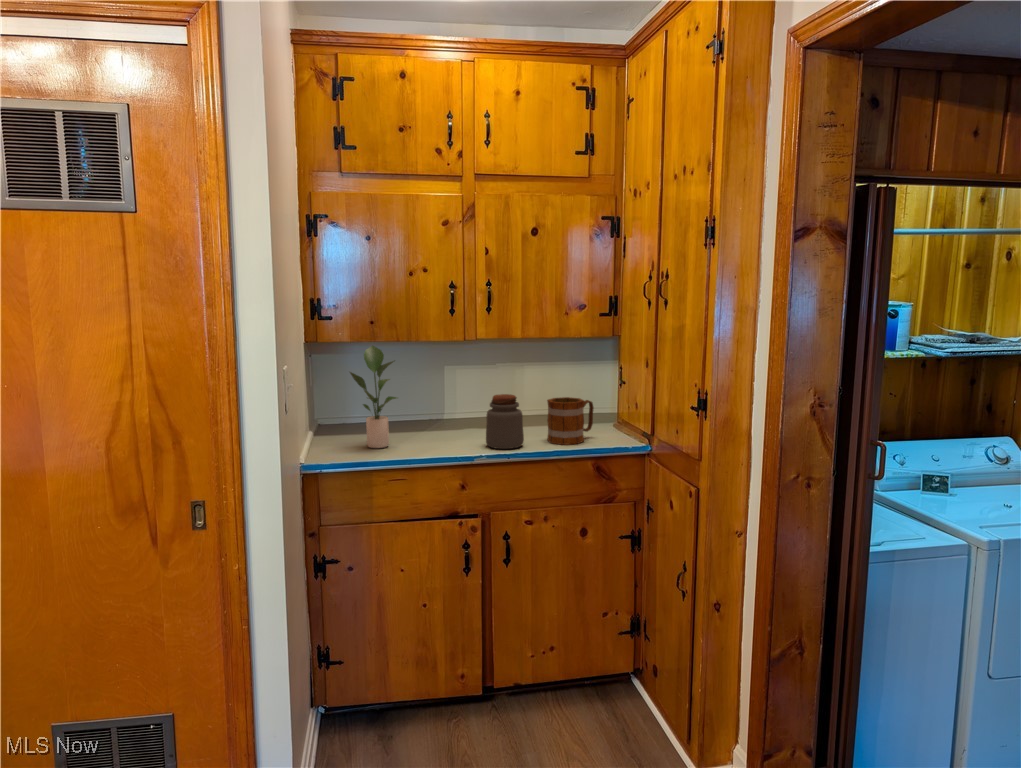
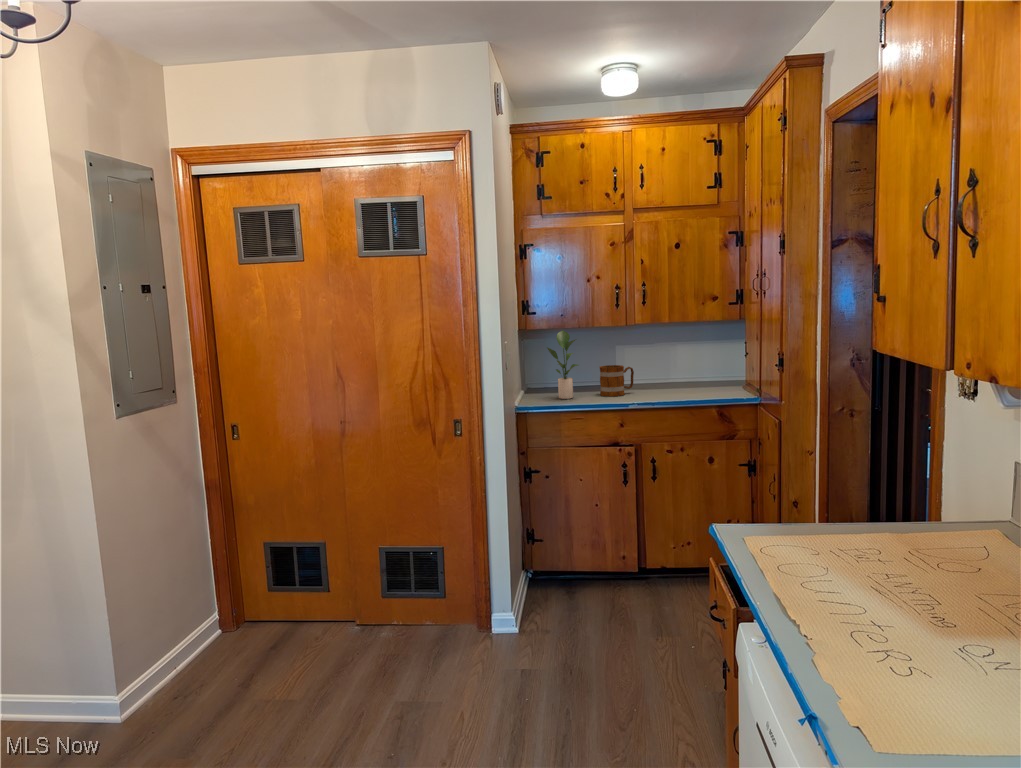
jar: present [486,394,524,449] -> none [640,362,667,400]
mug: present [547,397,594,445] -> present [600,365,634,397]

